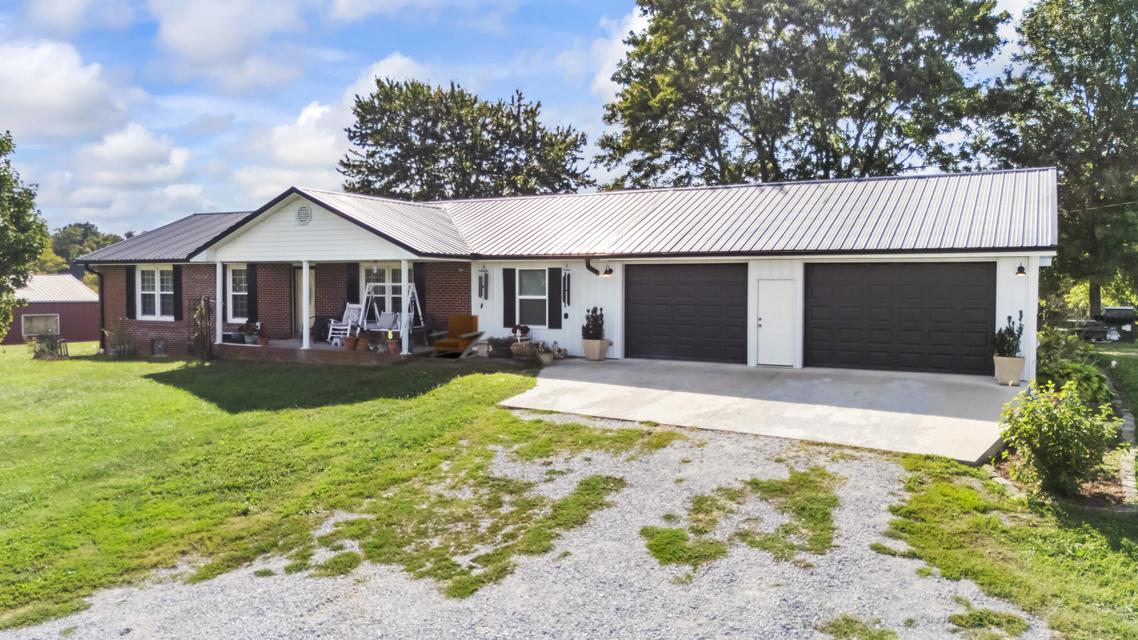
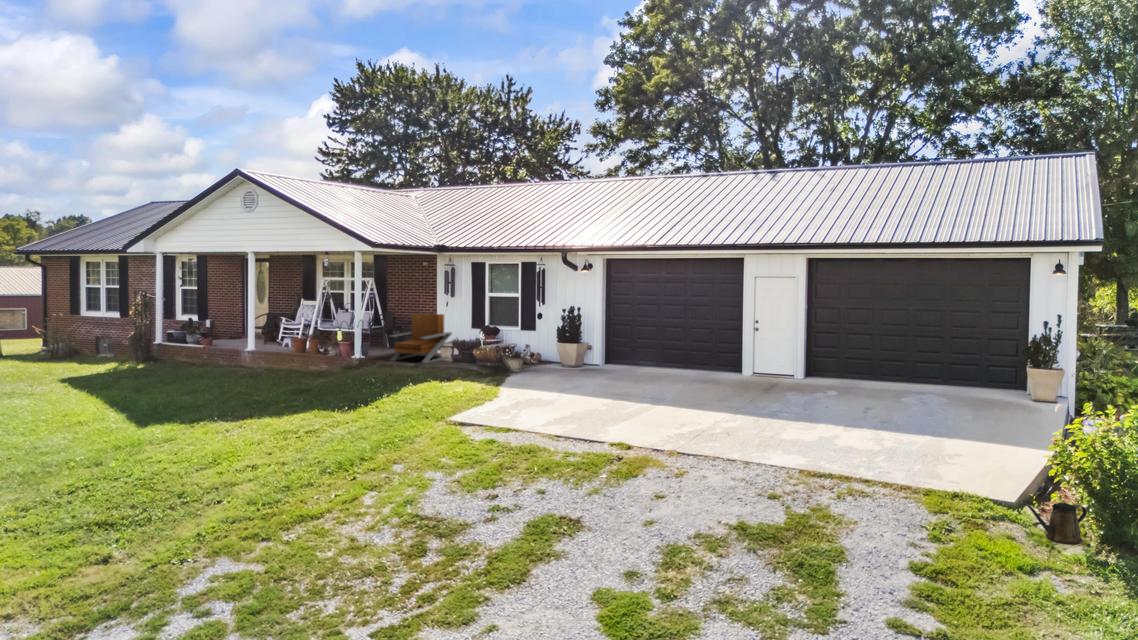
watering can: none [980,460,1030,491] -> present [1024,503,1087,544]

